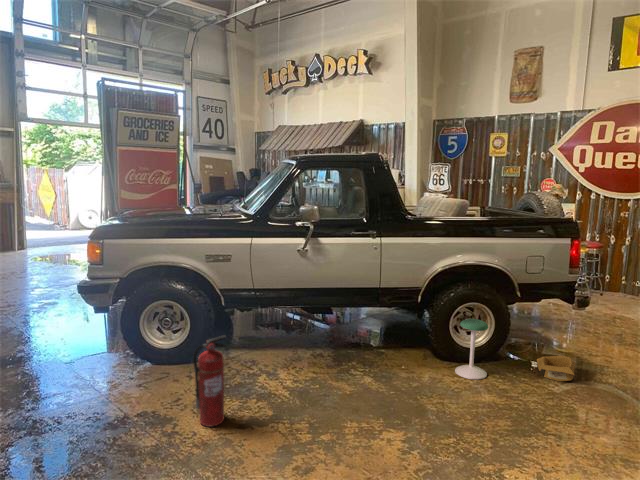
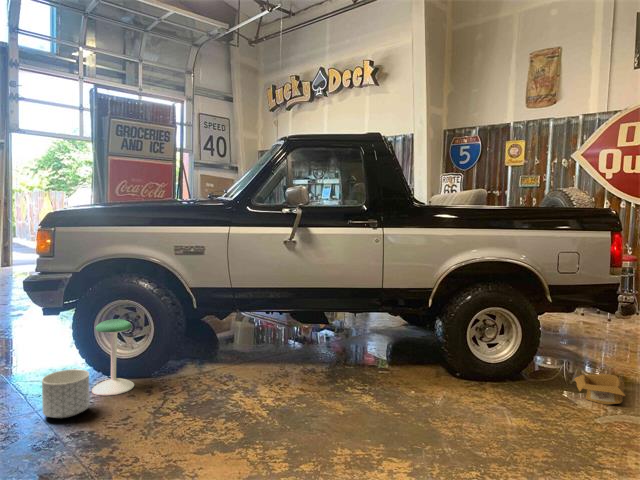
stool: present [455,319,488,379] -> present [92,319,134,396]
fire extinguisher: present [193,336,226,427] -> none [139,333,185,451]
planter: none [109,361,146,401] -> present [42,369,90,419]

